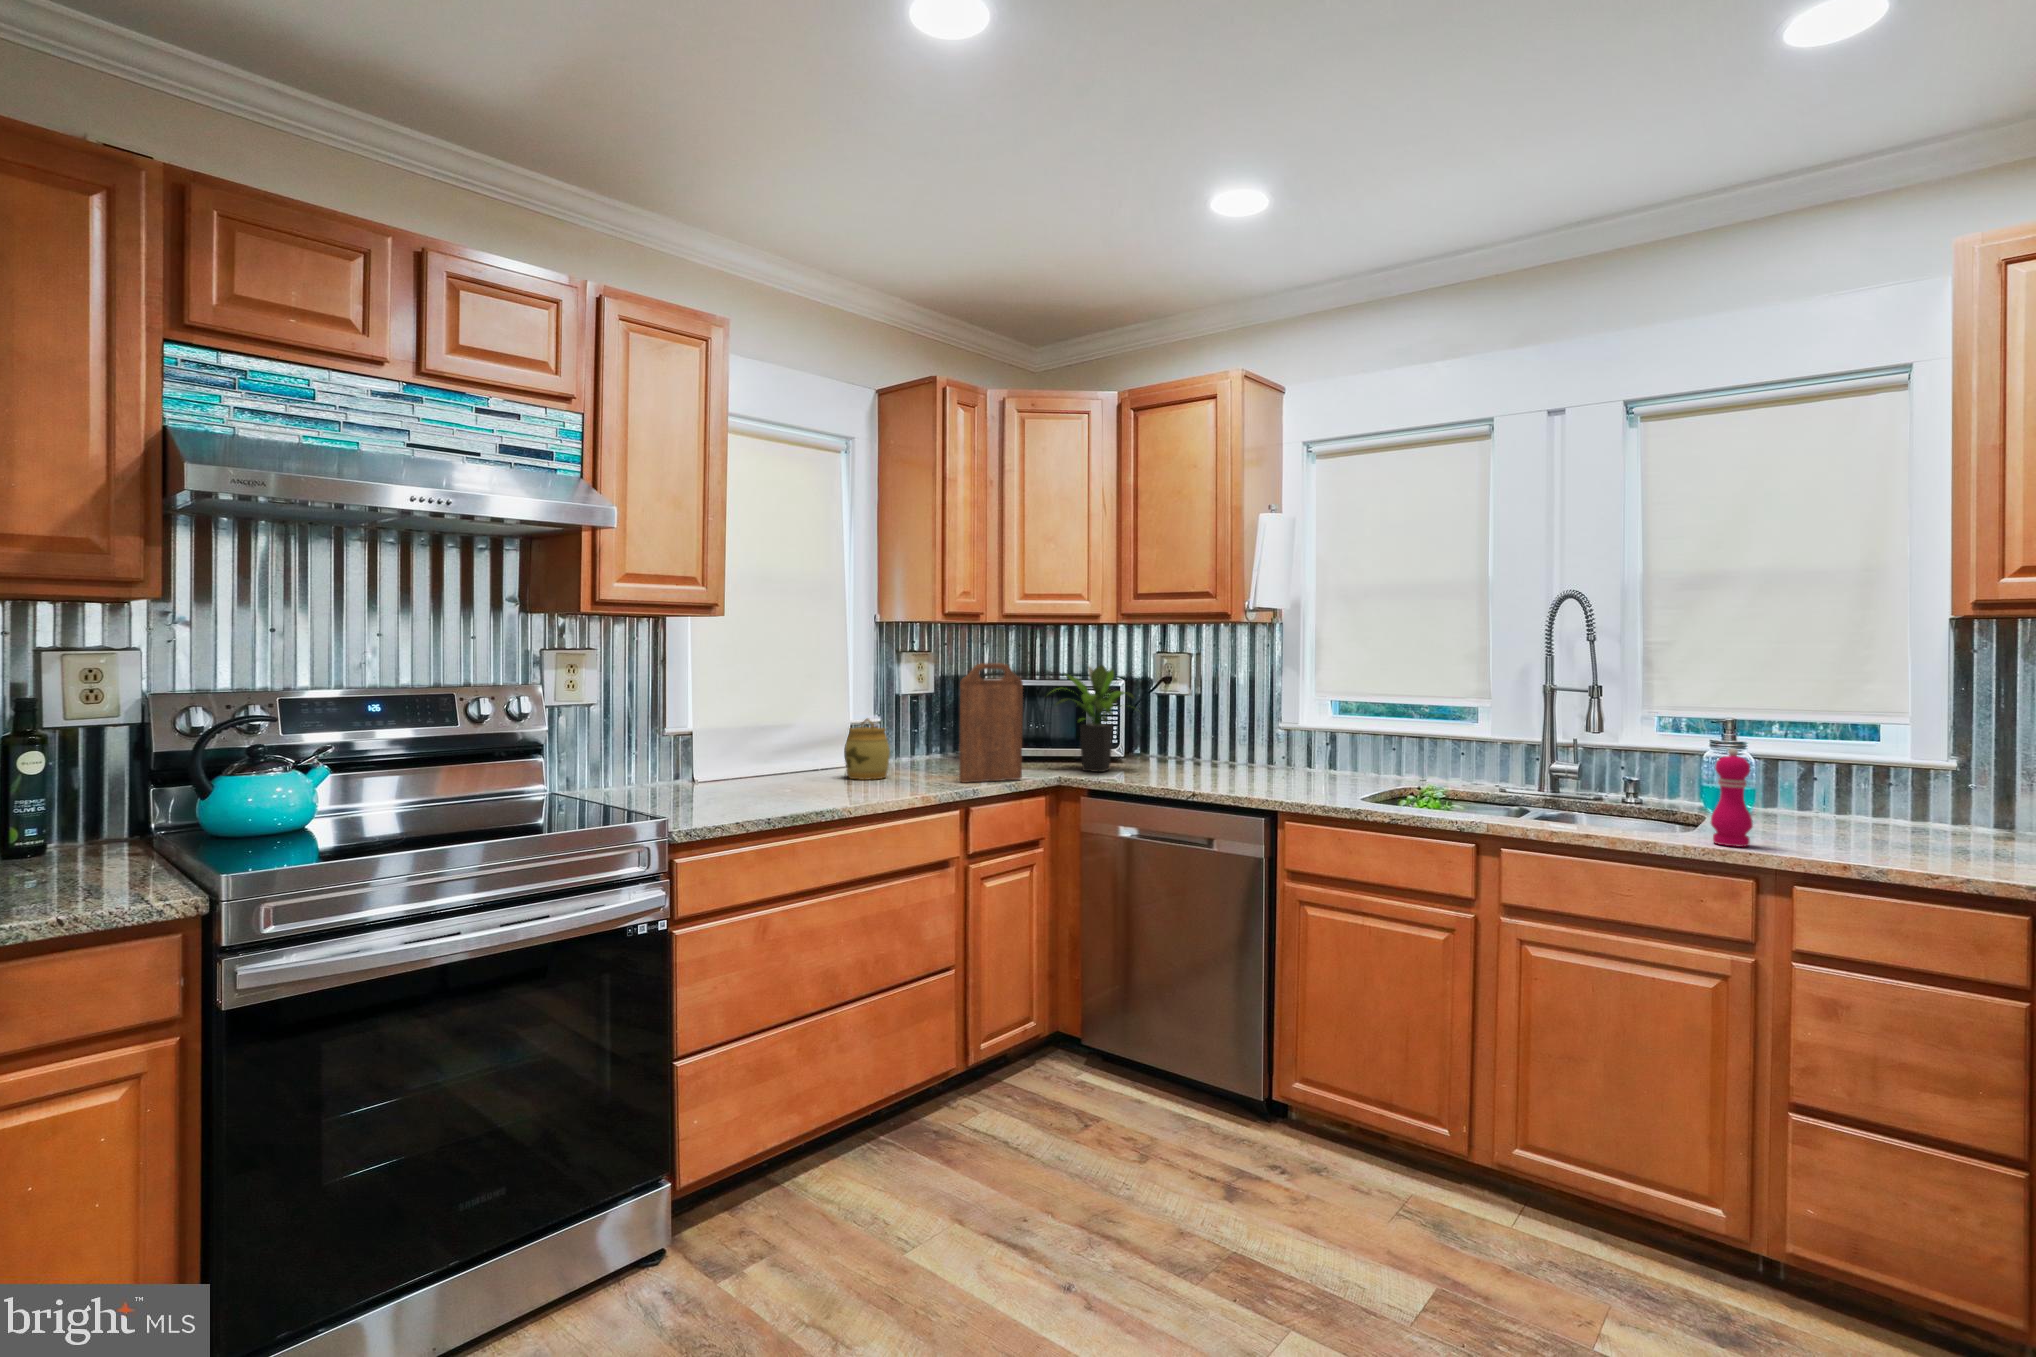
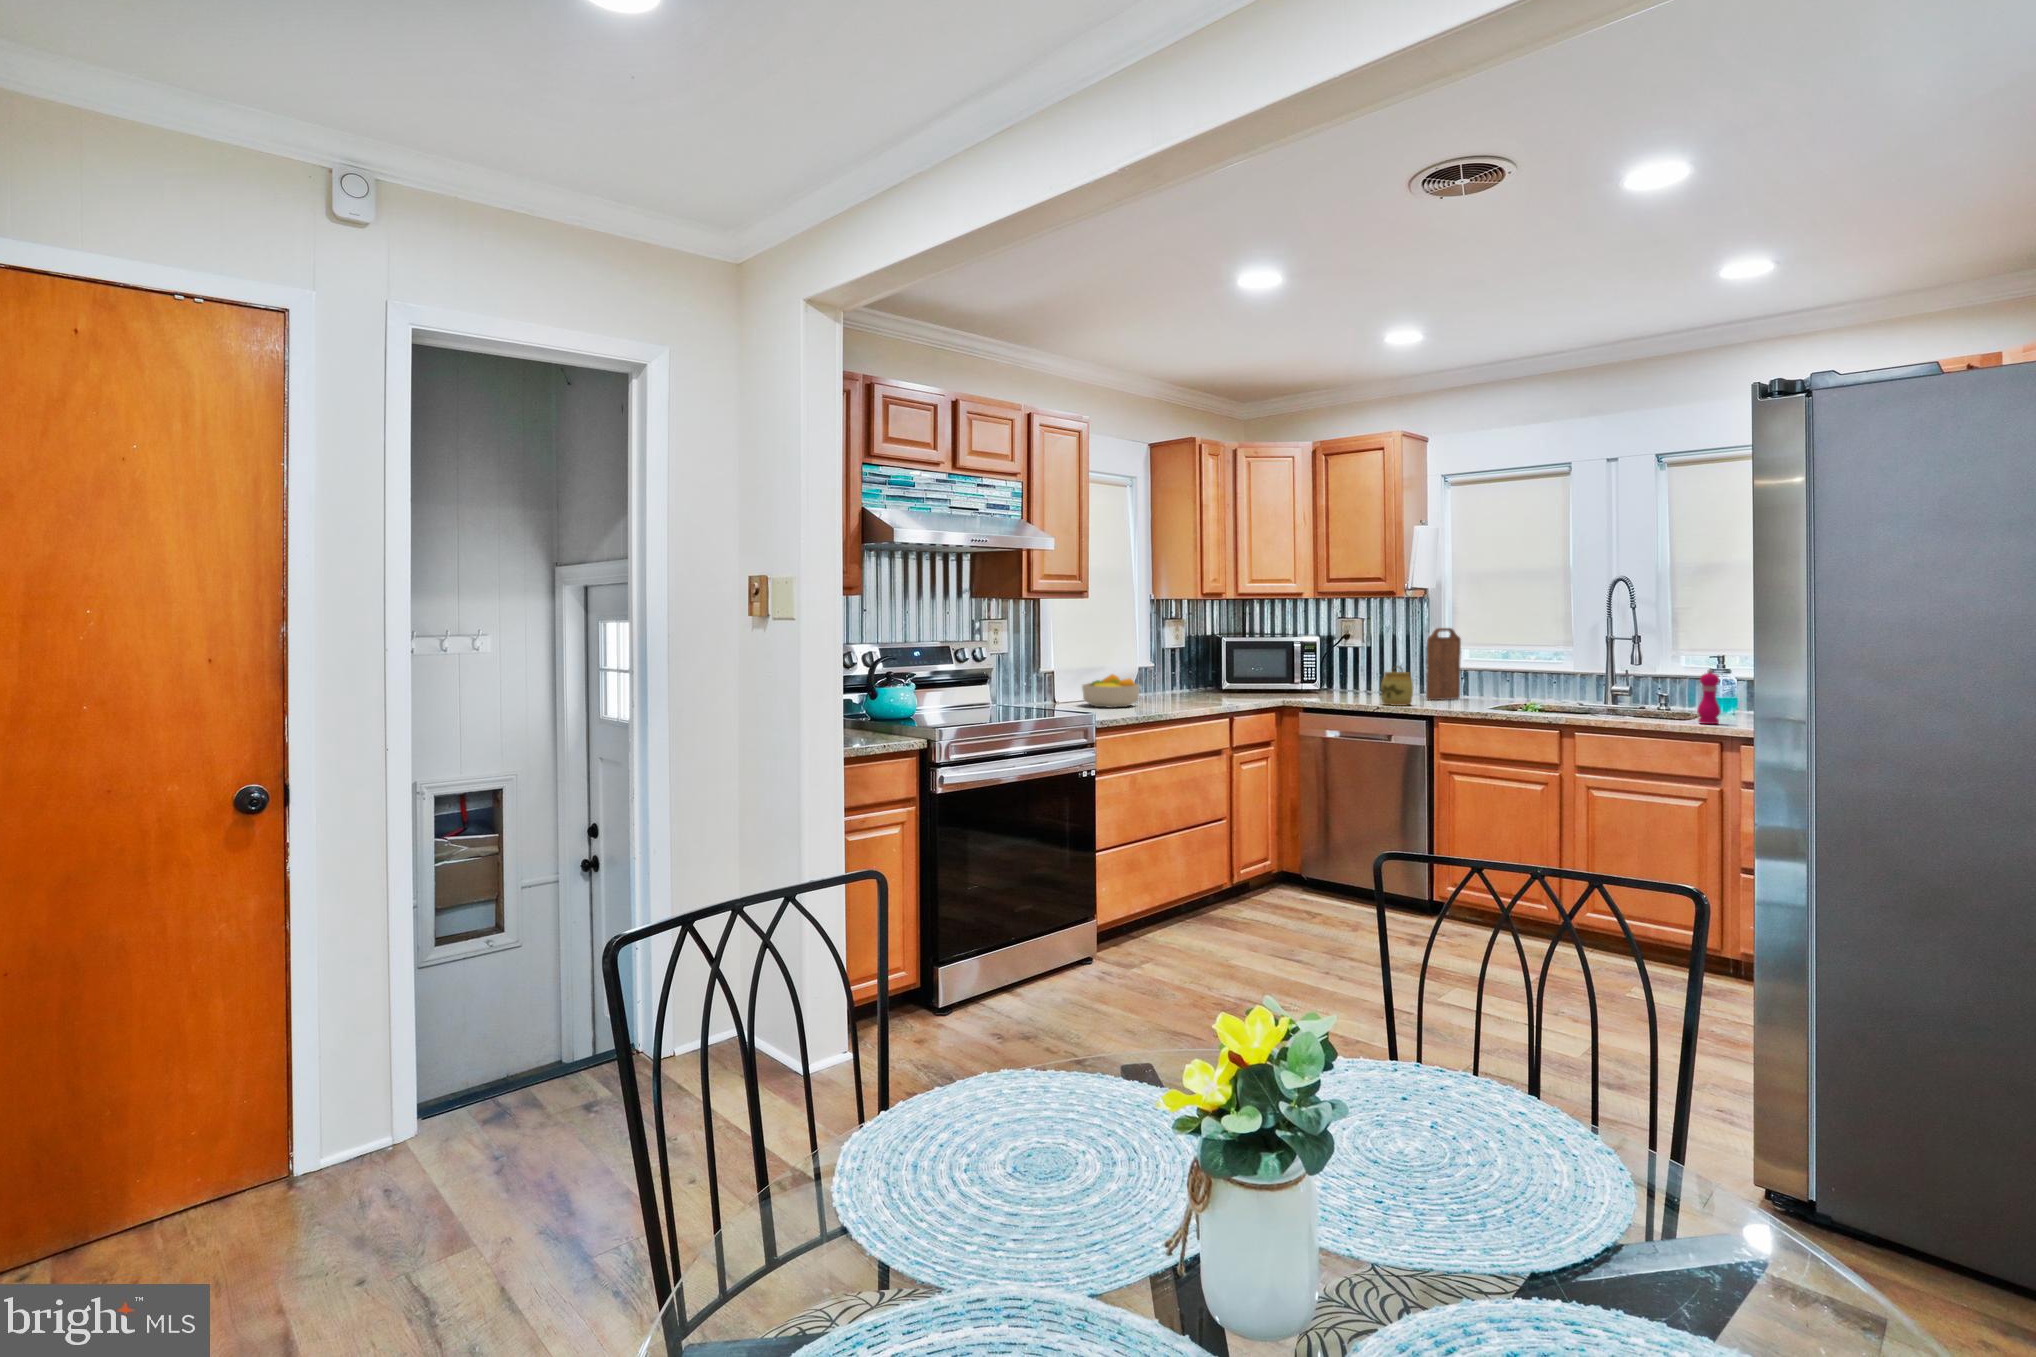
cutting board: present [959,663,1023,783] -> present [1426,628,1461,700]
potted plant: present [1053,665,1134,772] -> none [1267,628,1334,699]
jar: present [845,719,890,780] -> present [1381,666,1413,706]
fruit bowl: none [724,735,818,793] -> present [1082,674,1140,708]

